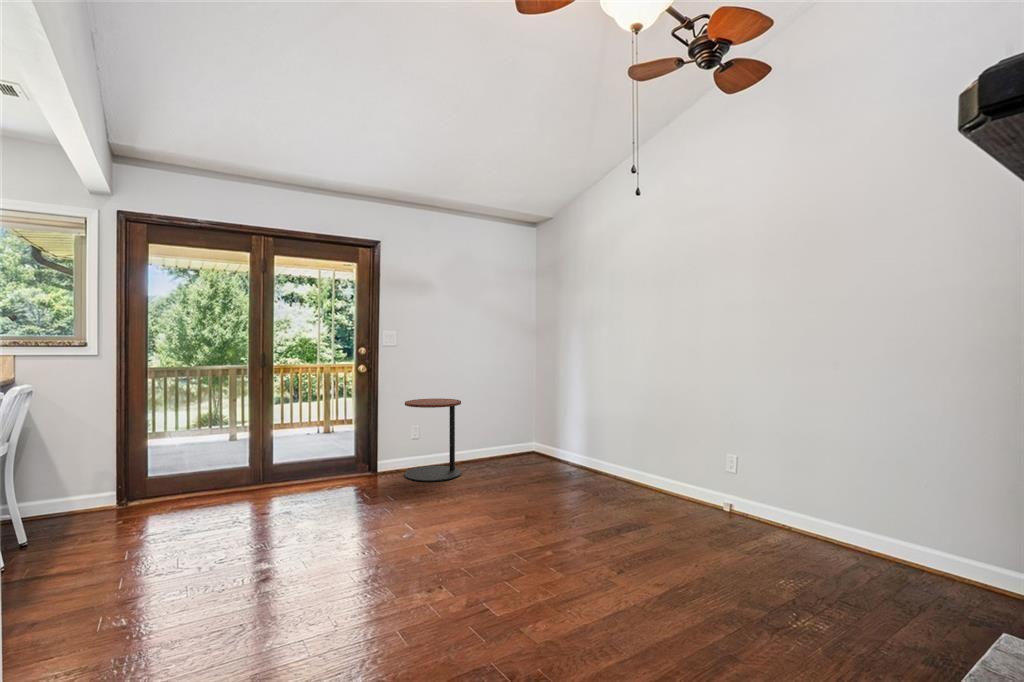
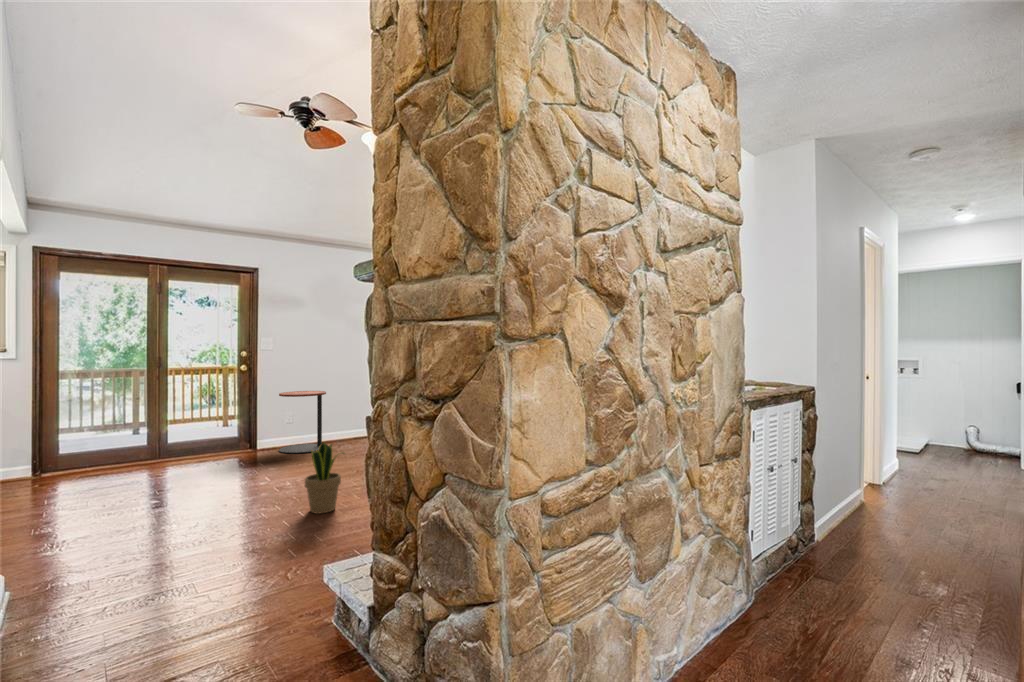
potted plant: none [485,497,548,620] -> present [305,443,344,514]

